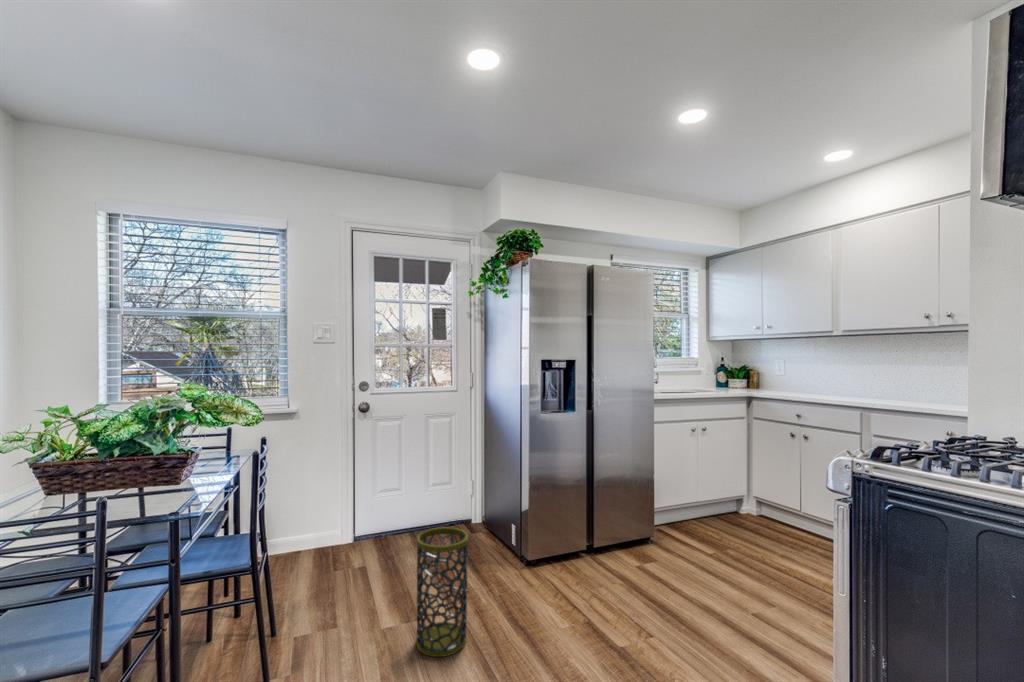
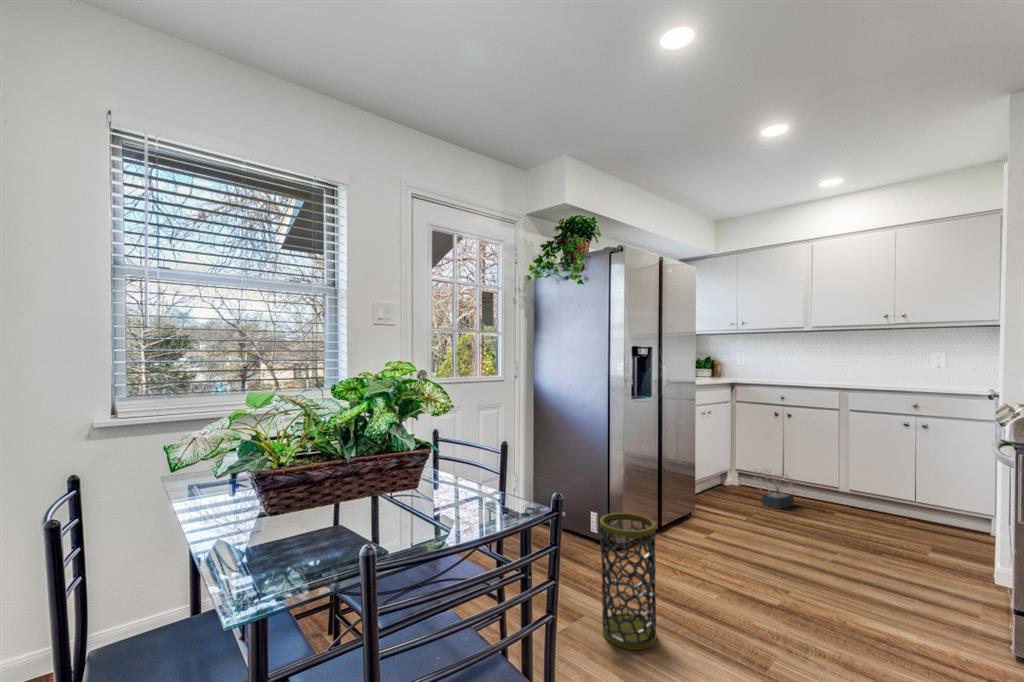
decorative plant: none [743,498,798,549] -> present [759,469,794,509]

